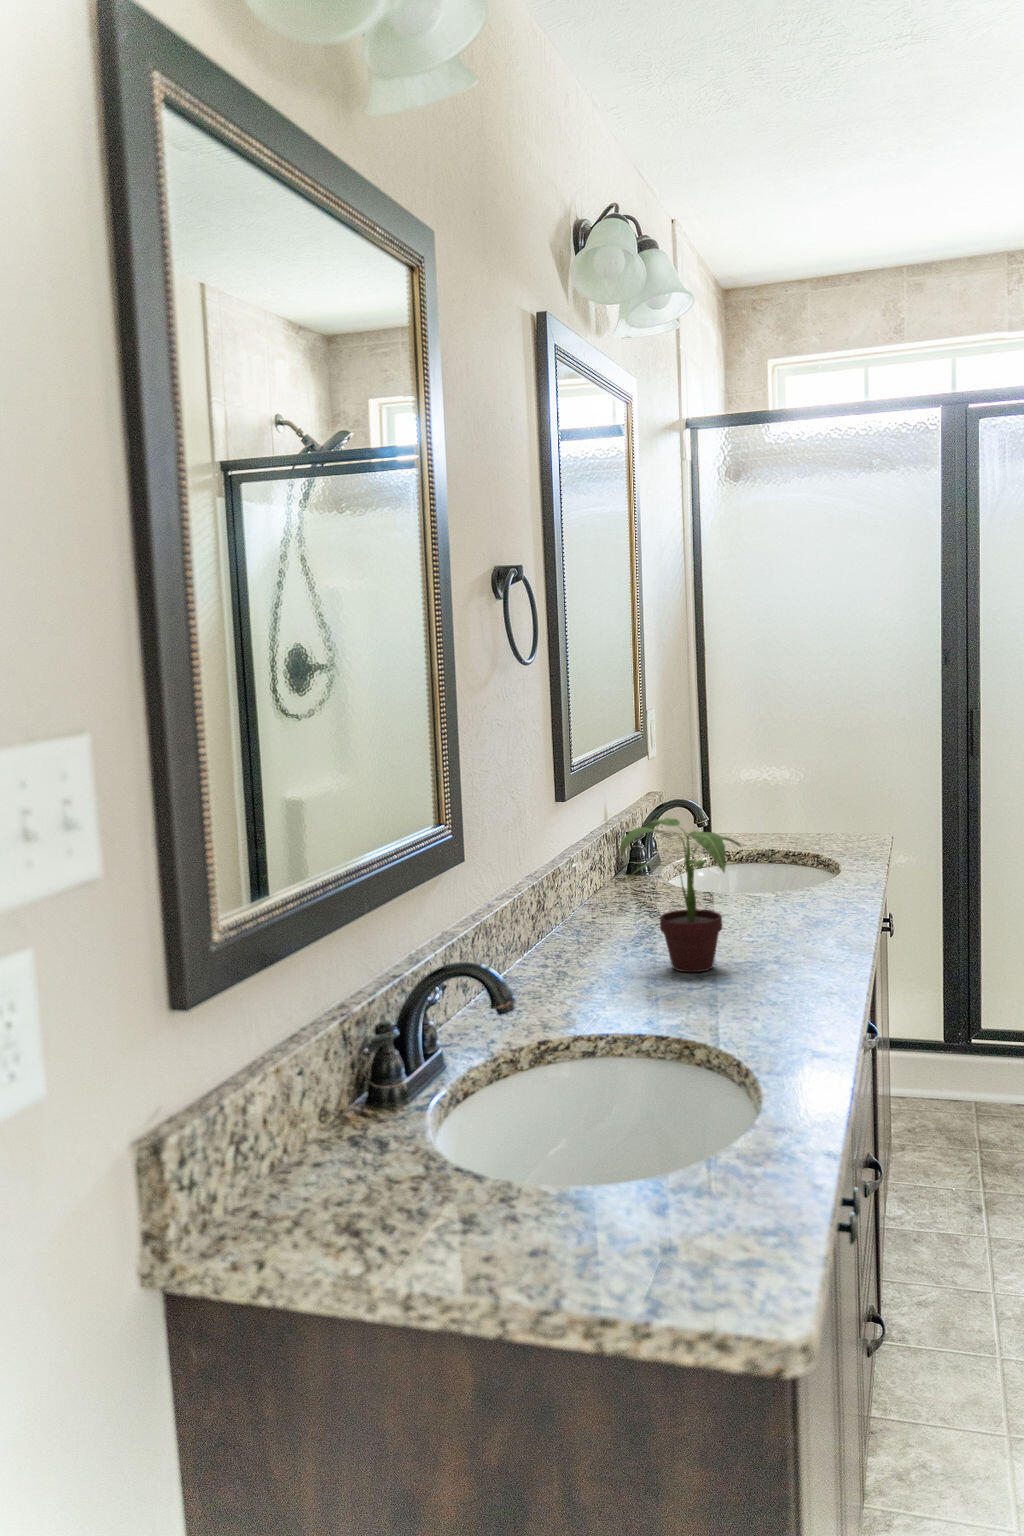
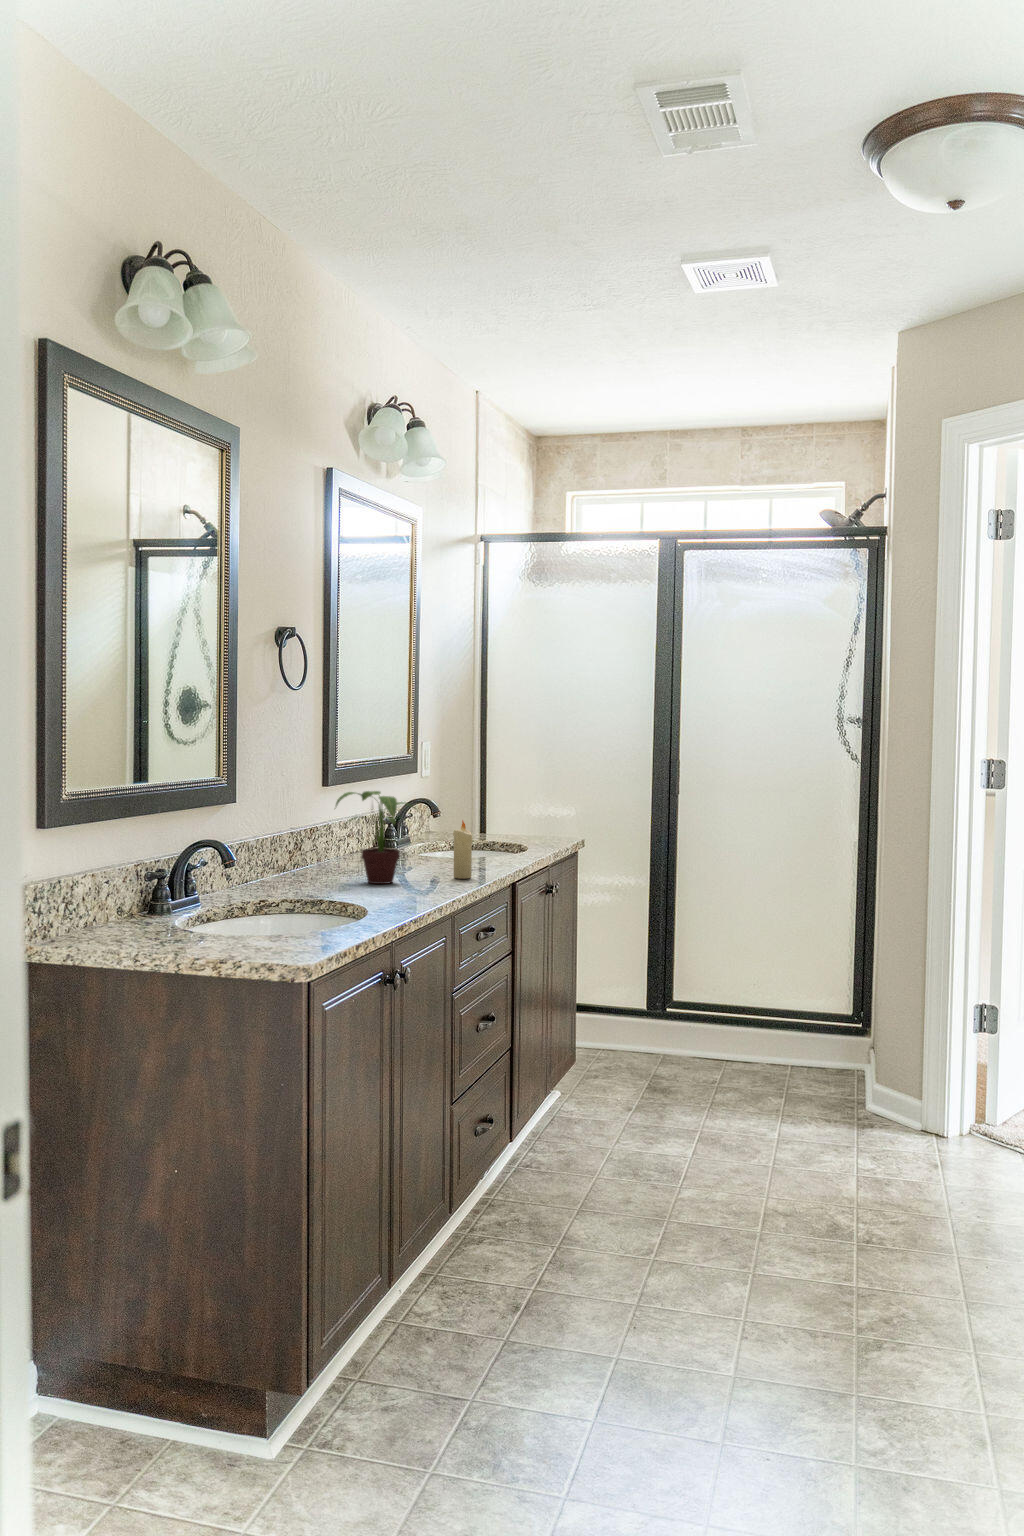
candle: none [791,854,823,947] -> present [453,820,472,879]

